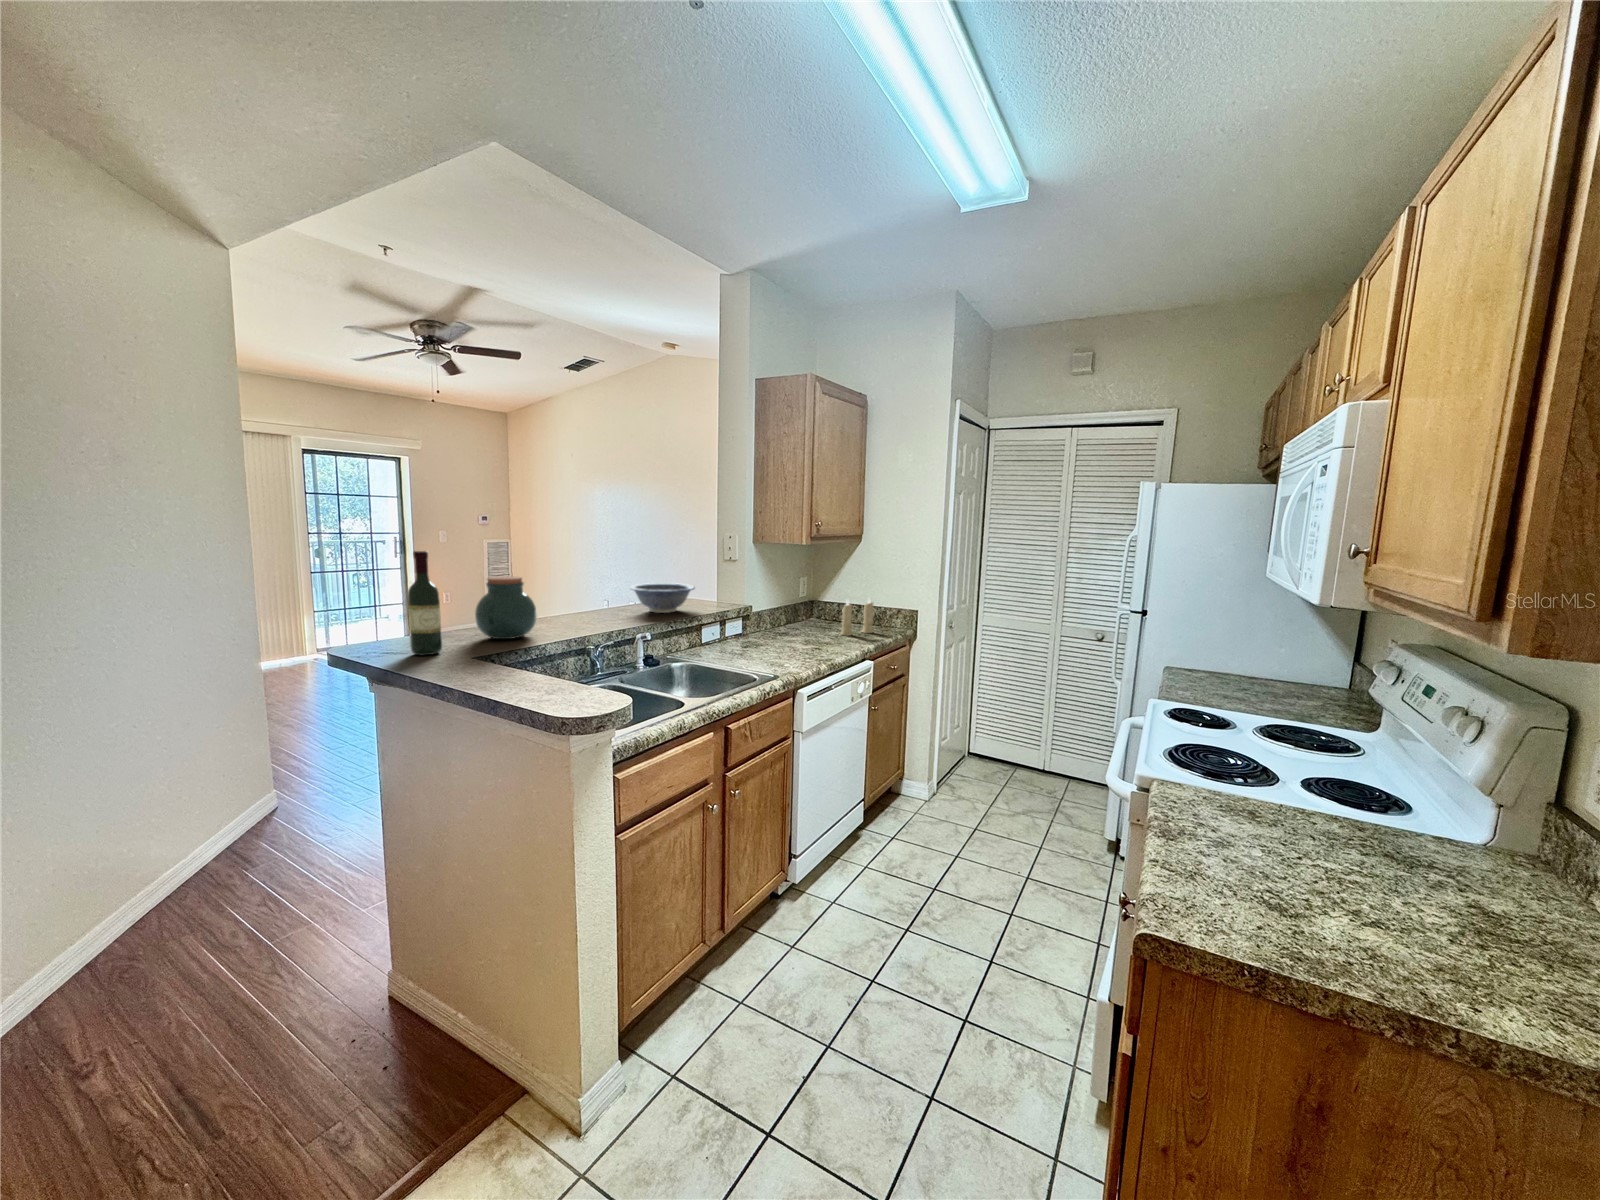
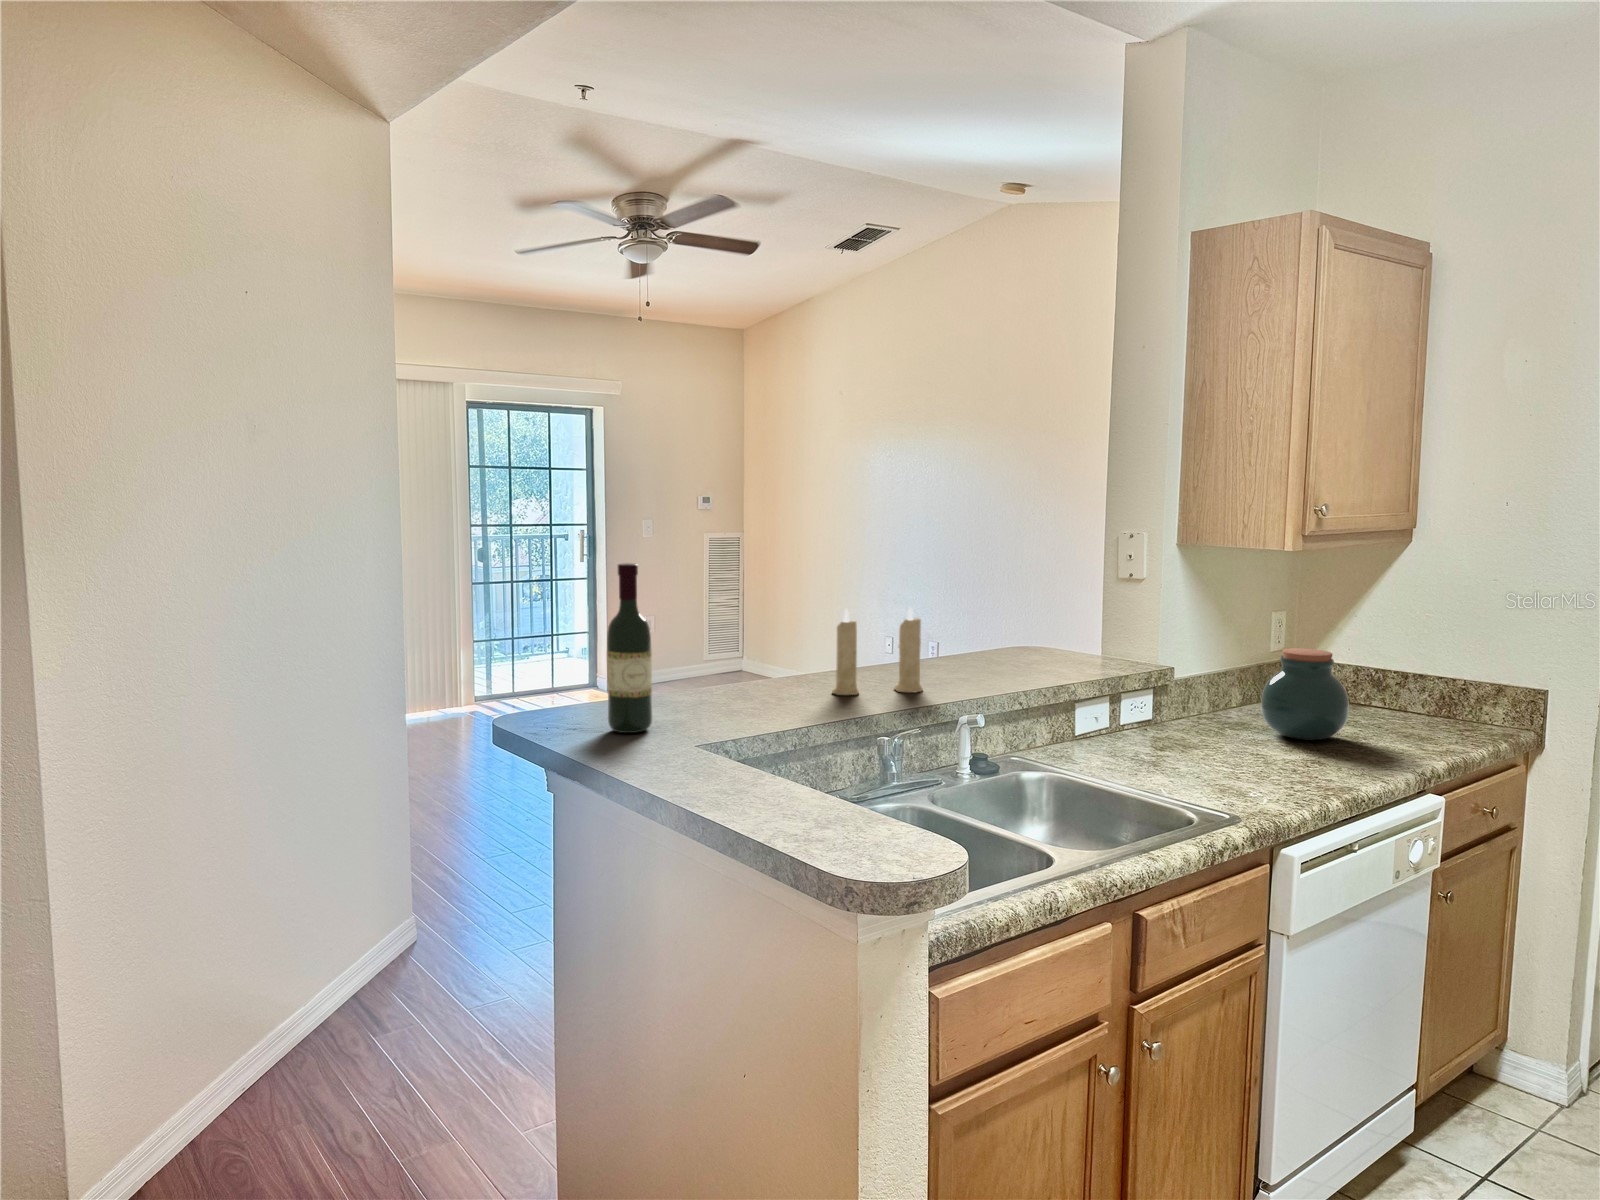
jar: present [475,576,537,639] -> present [1261,648,1349,740]
decorative bowl: present [630,583,695,613] -> none [941,617,1061,673]
candle: present [841,599,873,636] -> present [832,608,923,695]

